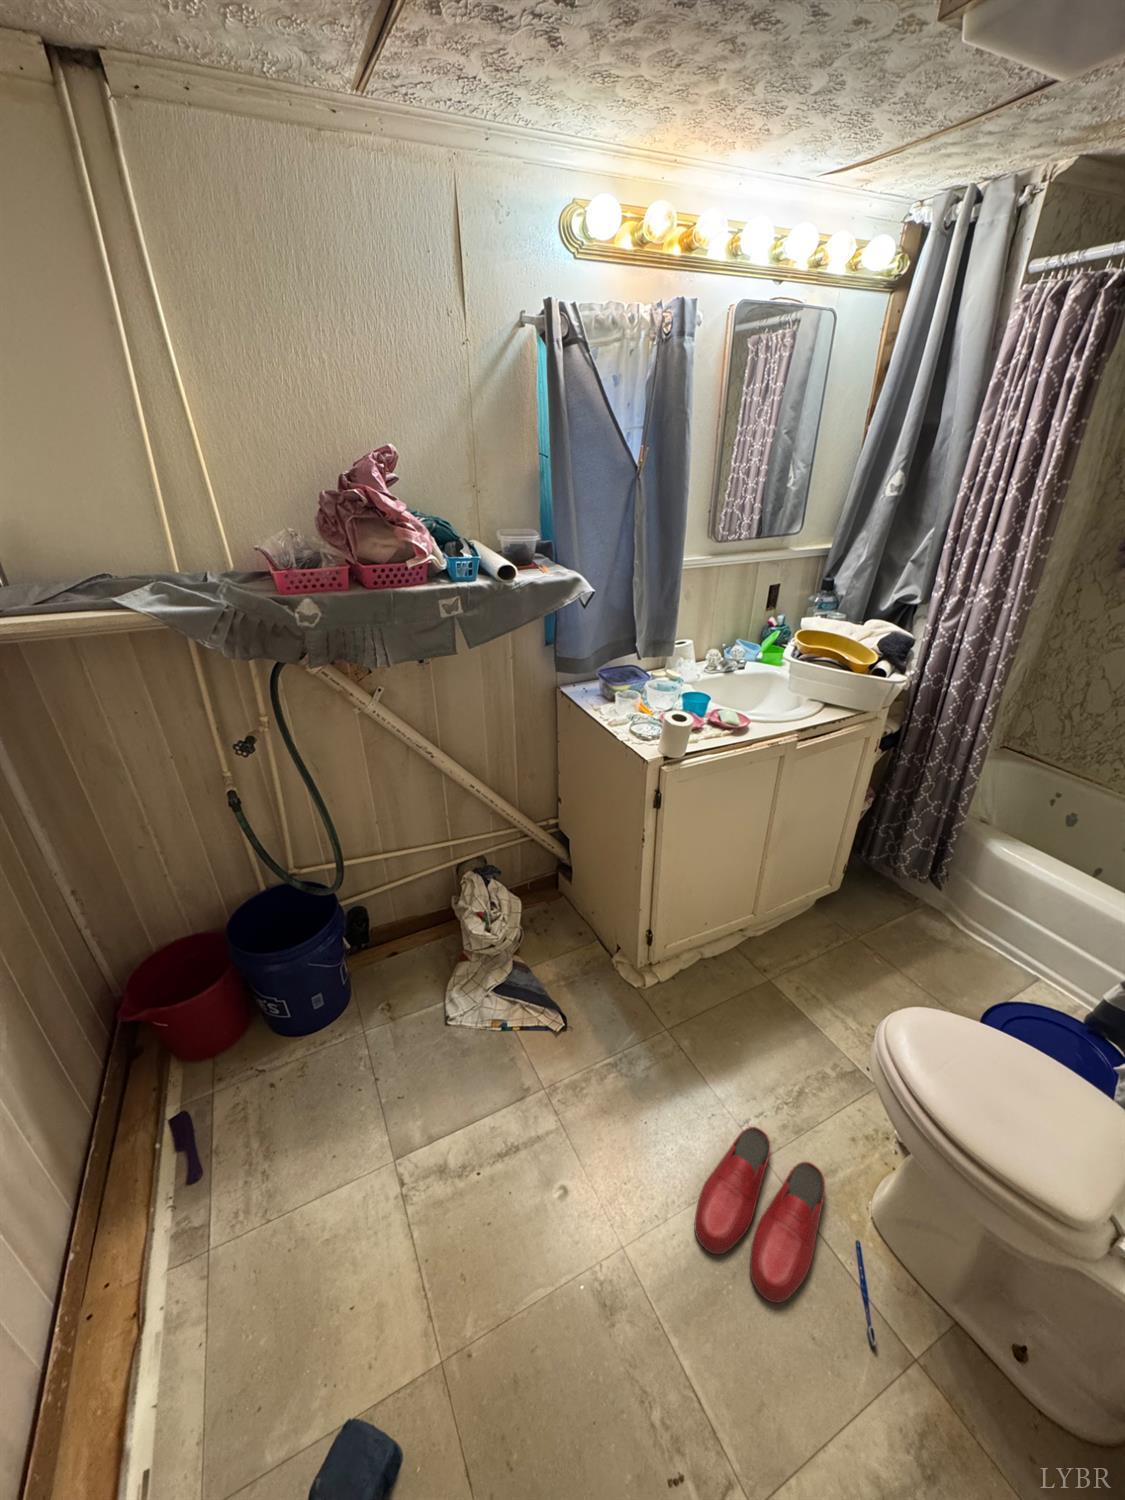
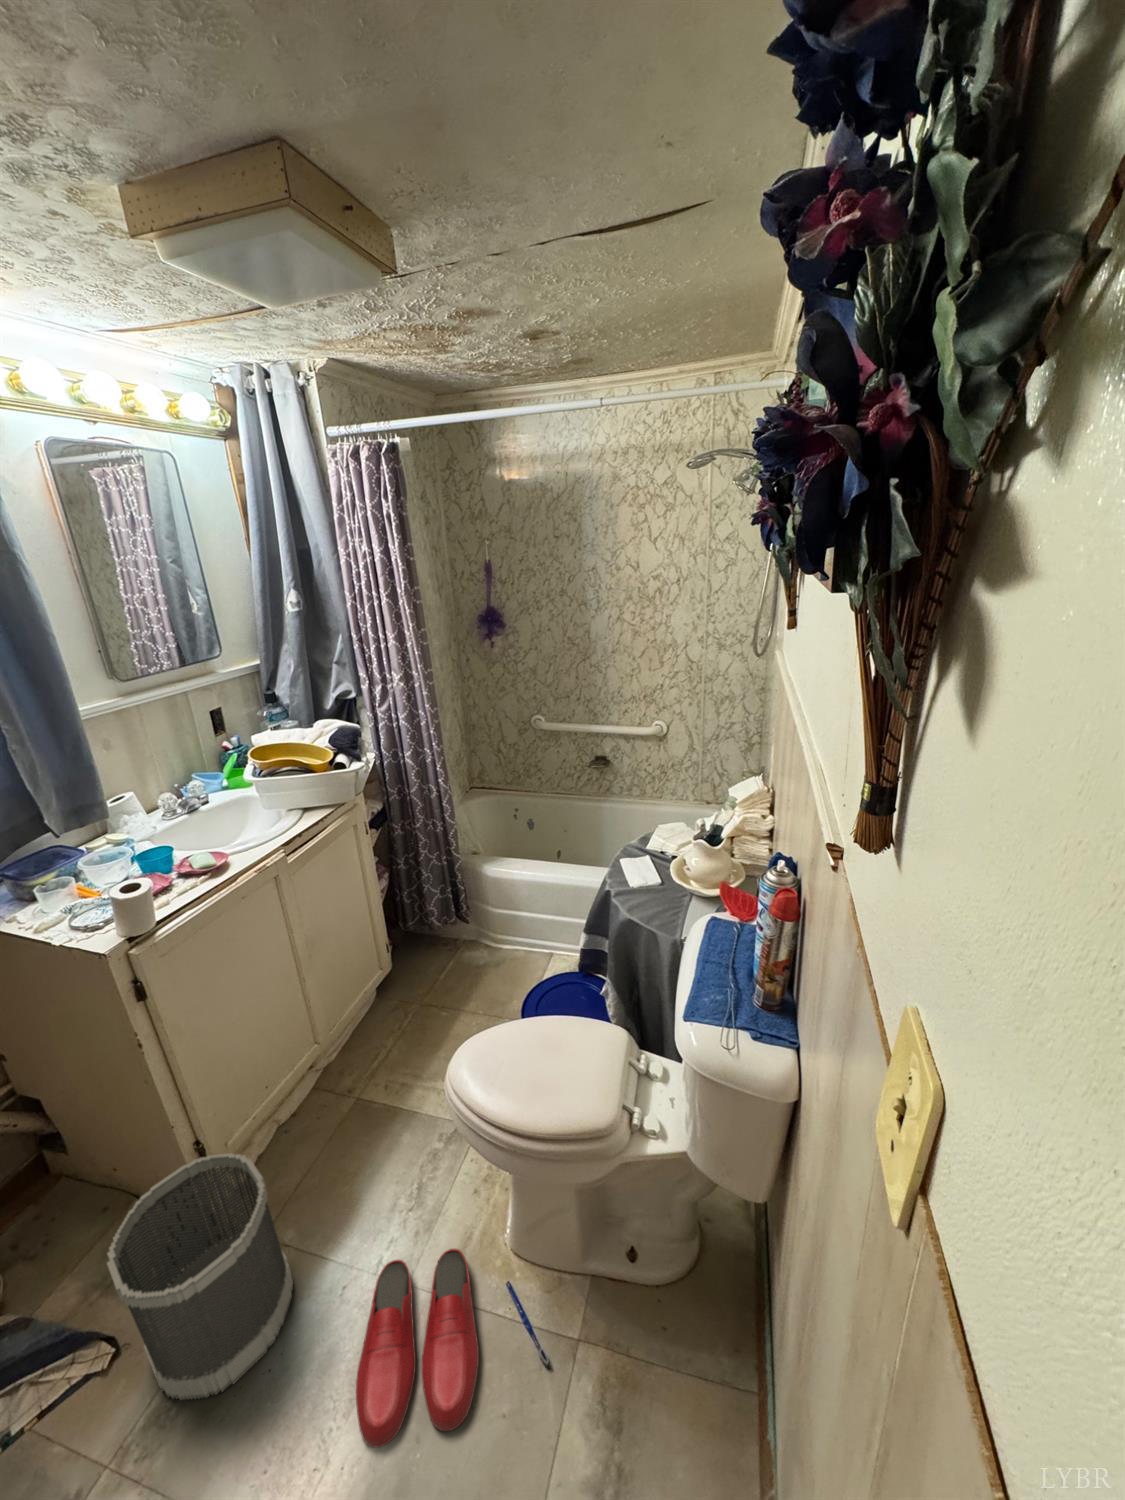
wastebasket: none [581,941,690,1108] -> present [107,1153,293,1400]

